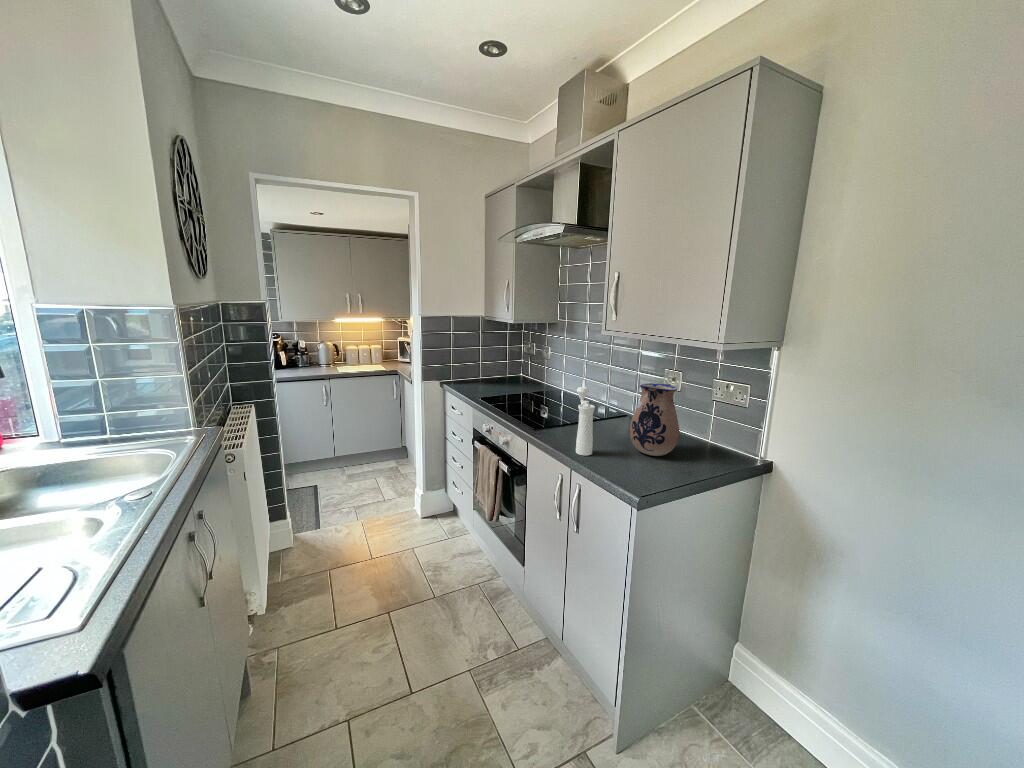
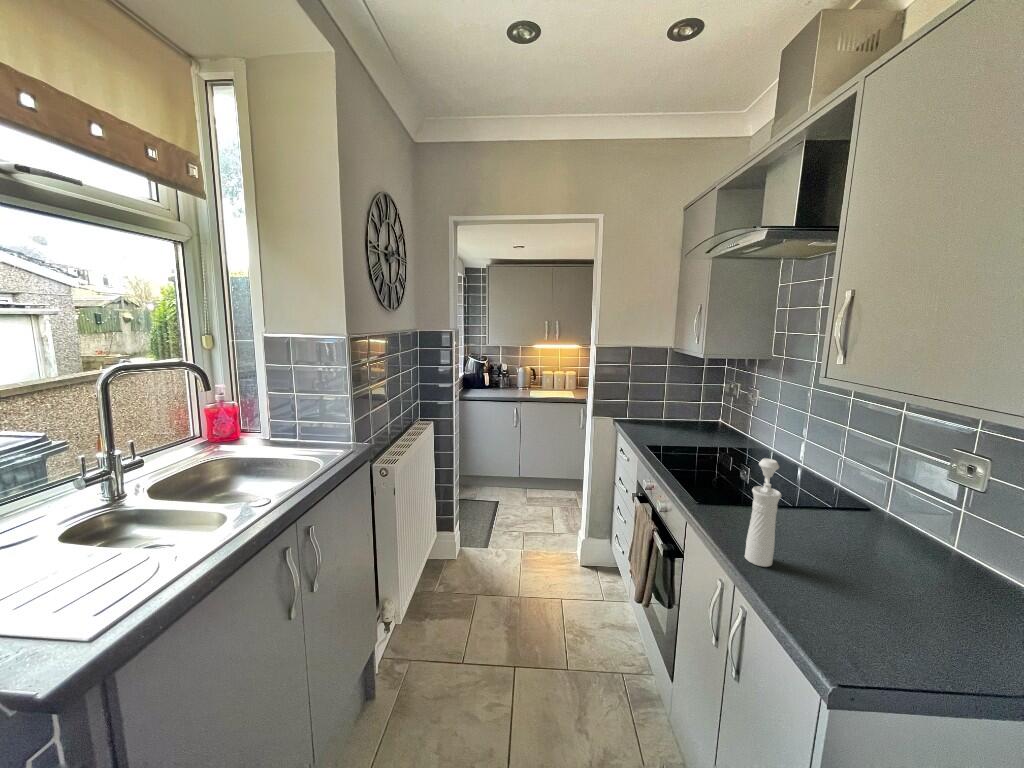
ceramic pitcher: present [630,383,680,456] -> none [850,473,960,605]

